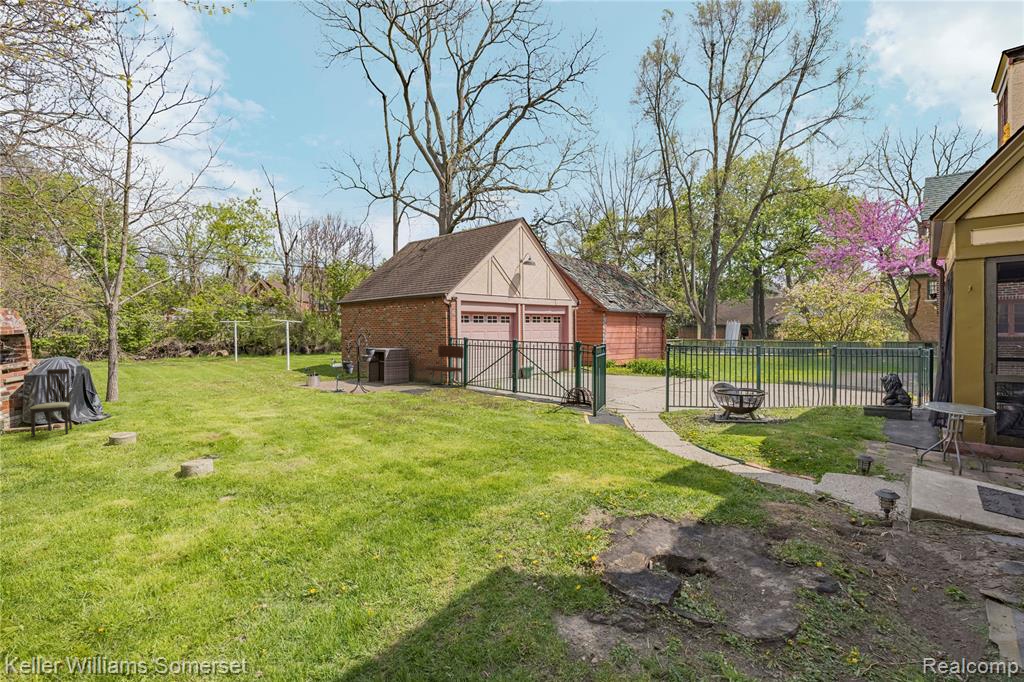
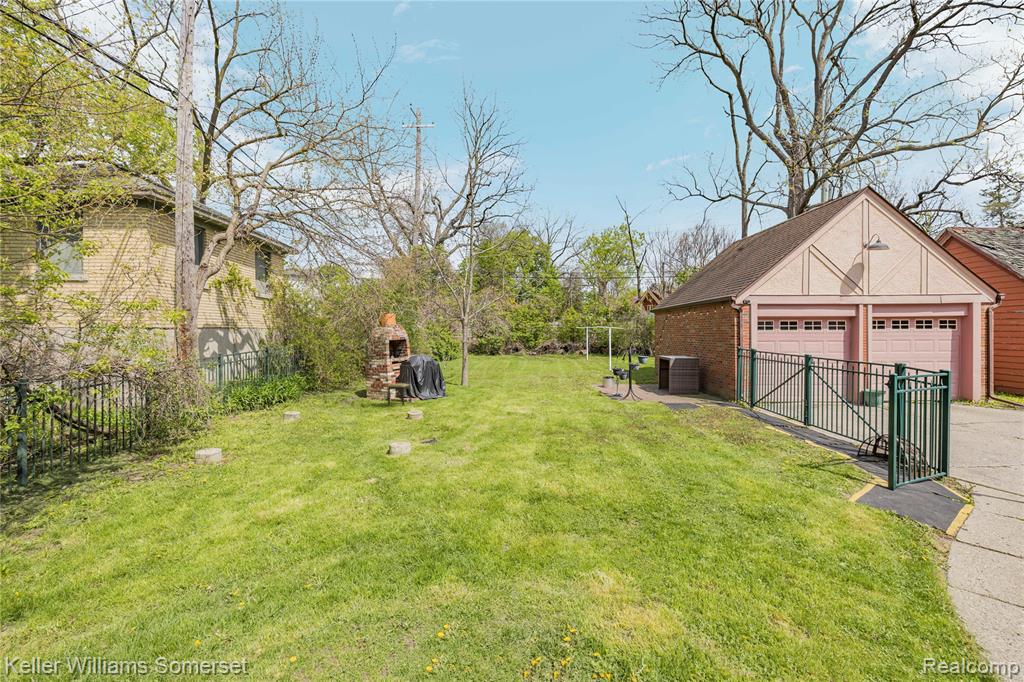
bench: present [425,345,464,388] -> none [704,356,749,407]

